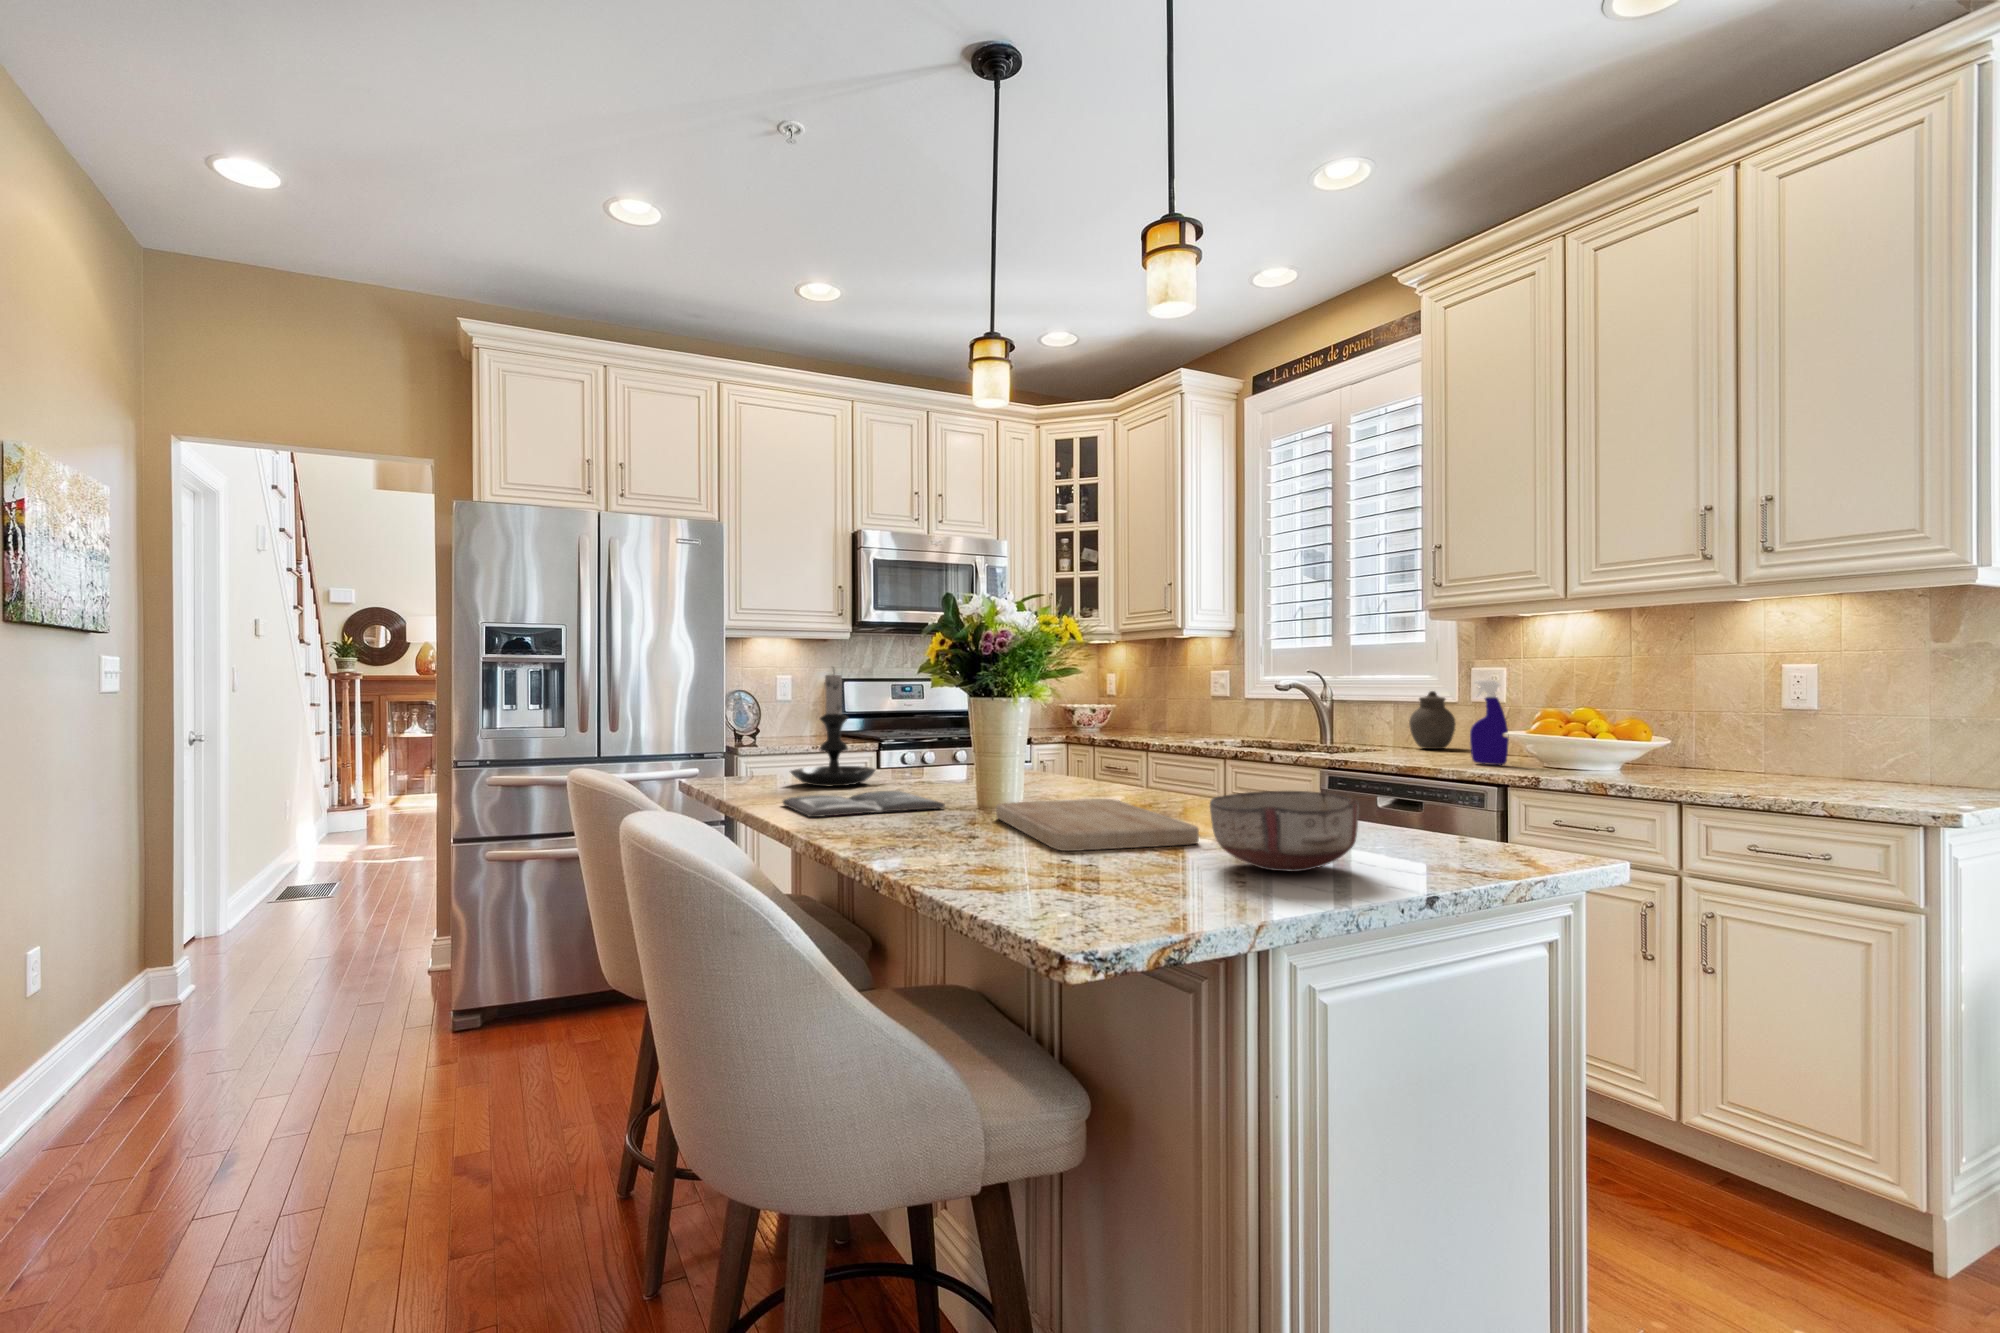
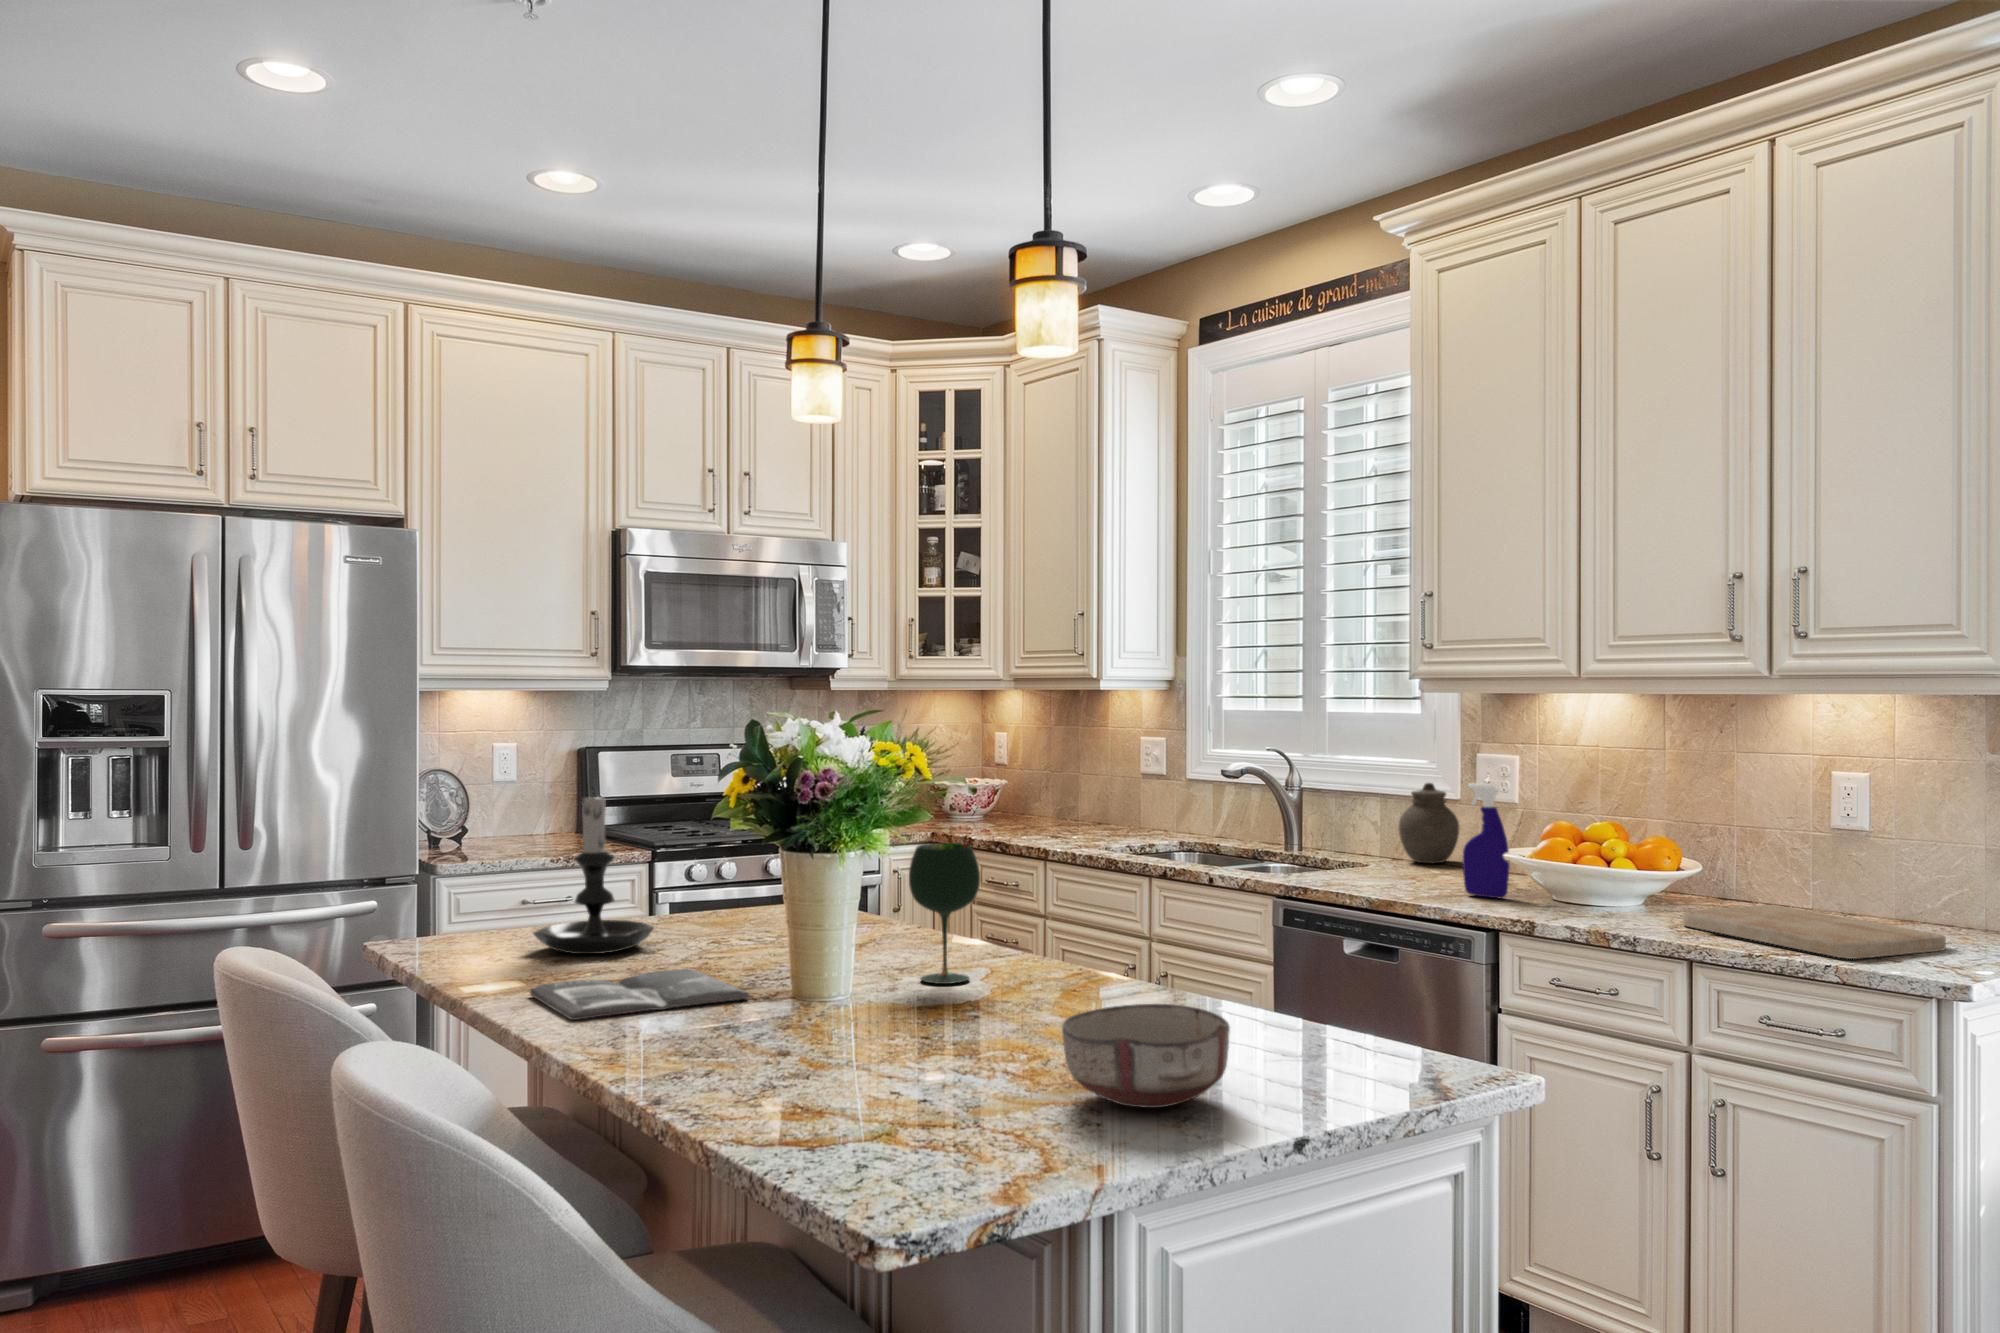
wine glass: none [1065,698,1120,802] -> present [909,843,980,984]
cutting board: present [996,799,1199,851] -> present [1682,905,1946,959]

